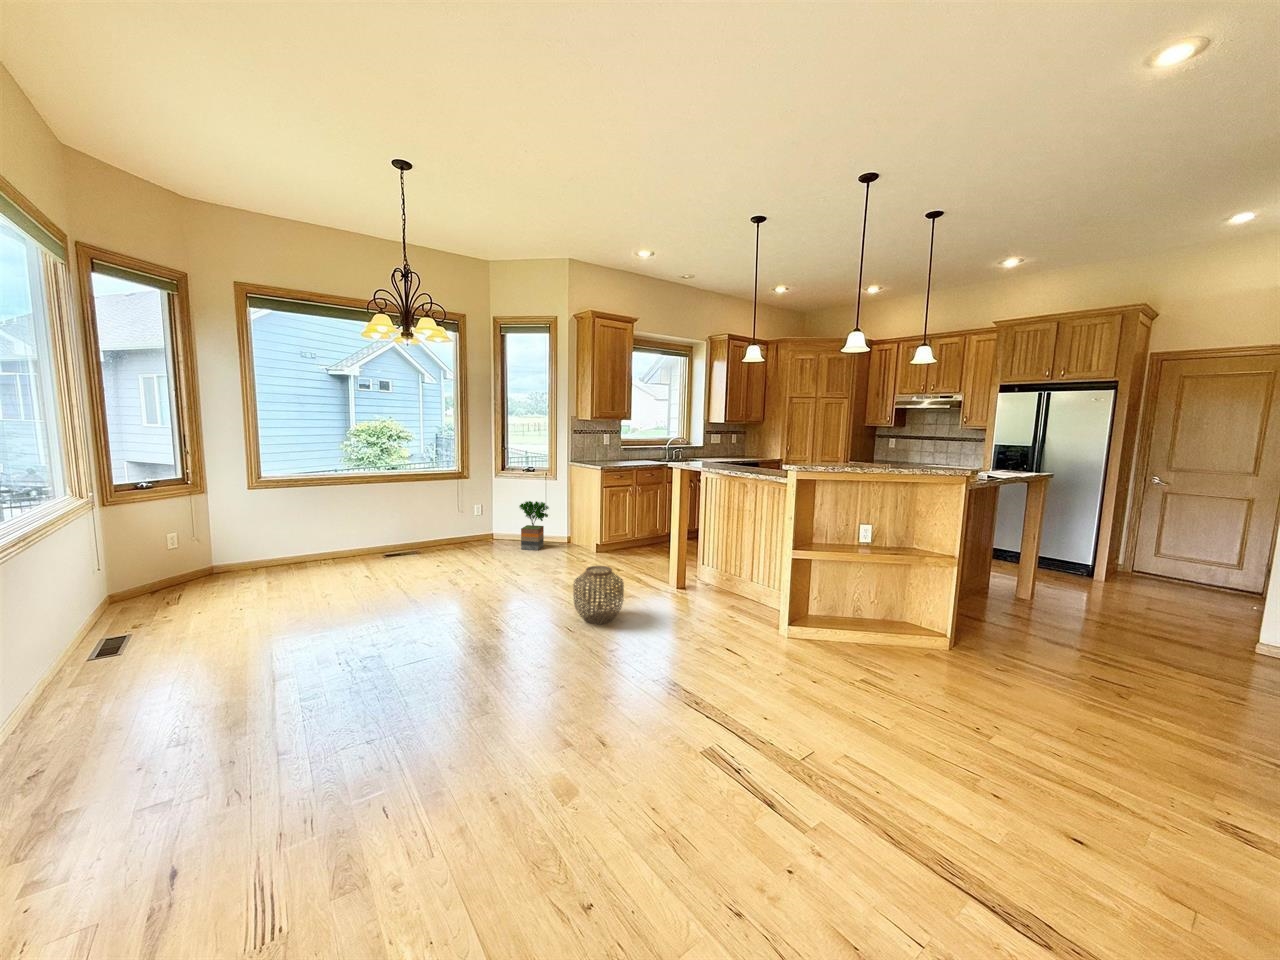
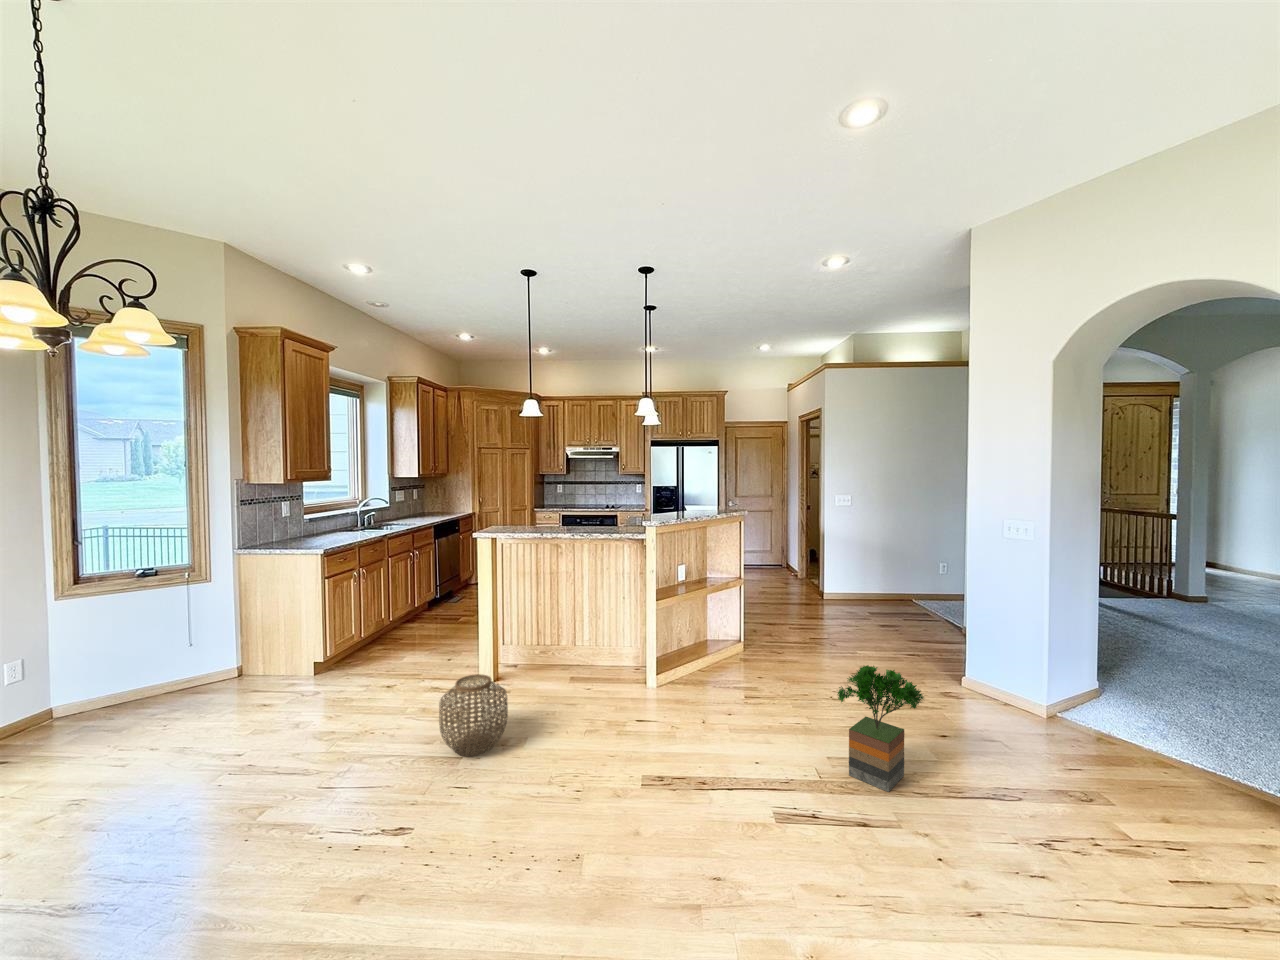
potted tree: present [519,501,549,550] -> present [837,665,924,792]

